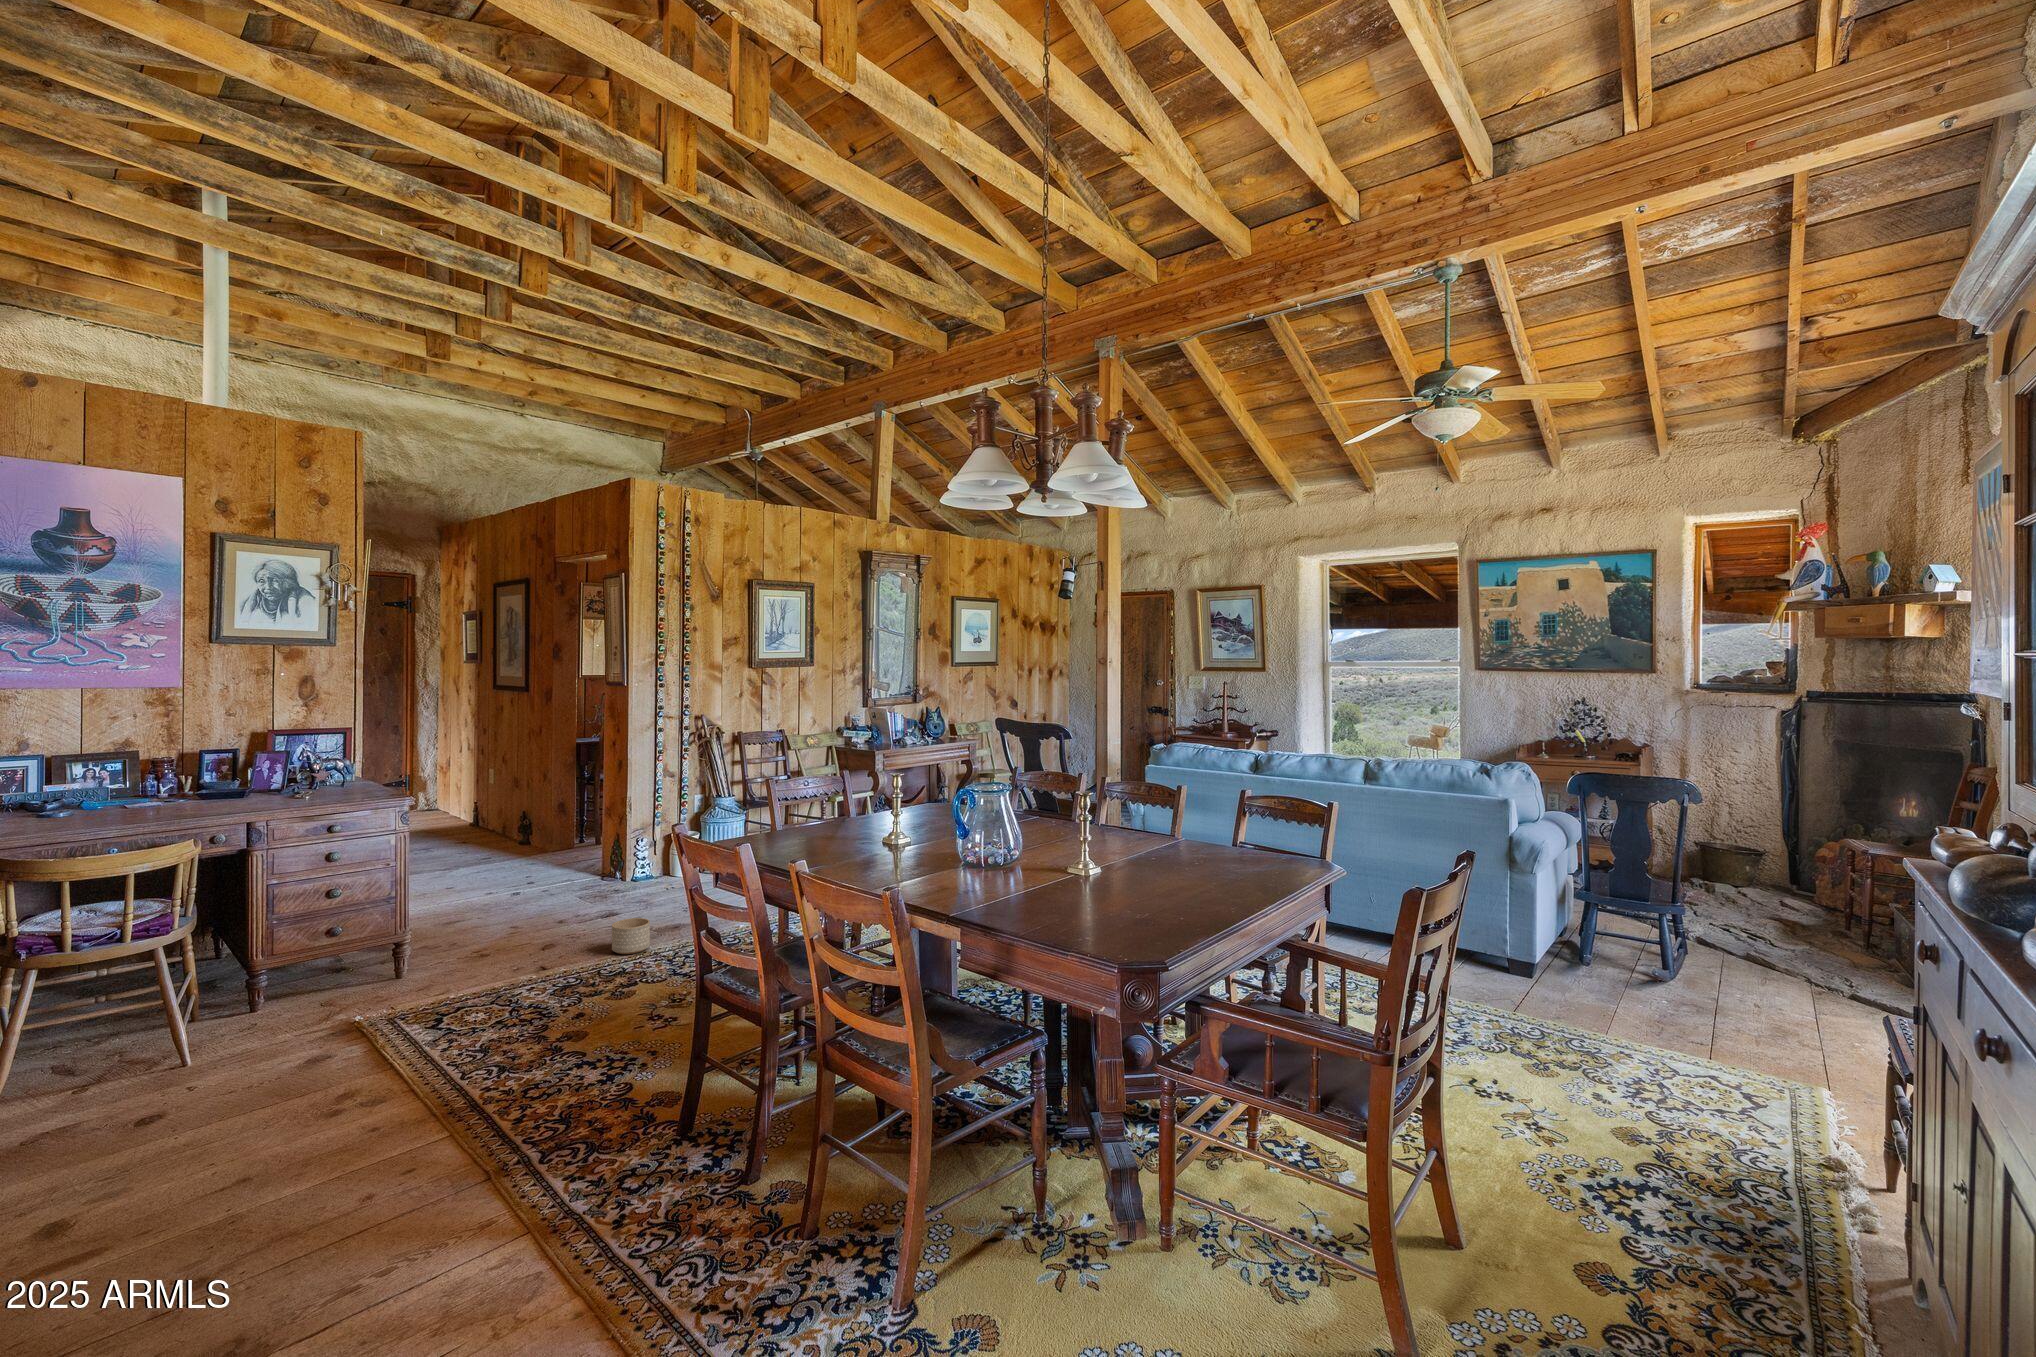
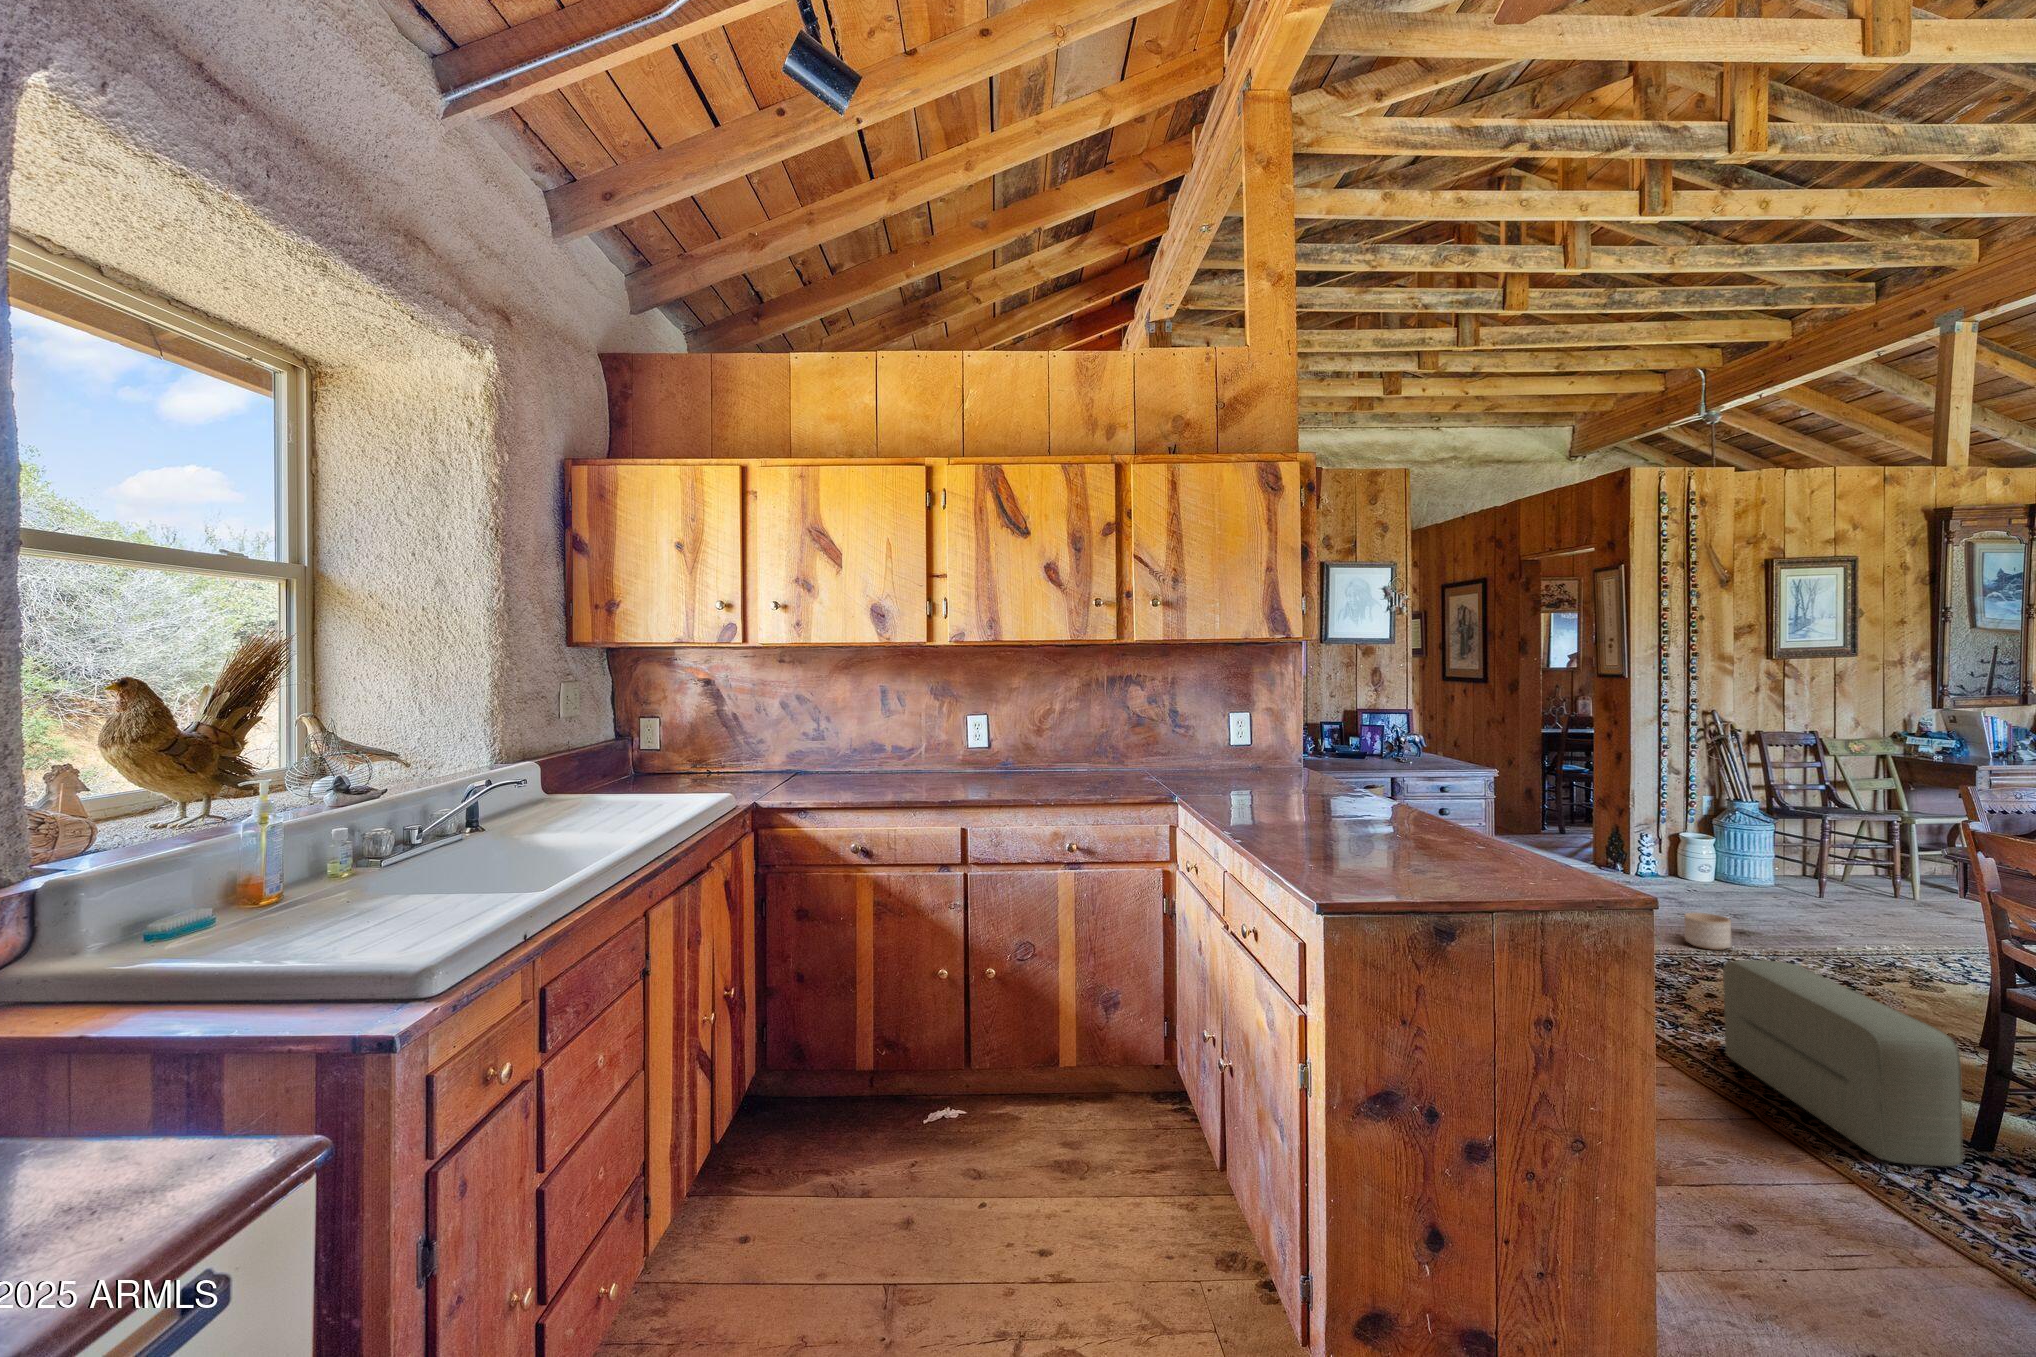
pouf: none [532,985,651,1182] -> present [1723,960,1963,1166]

